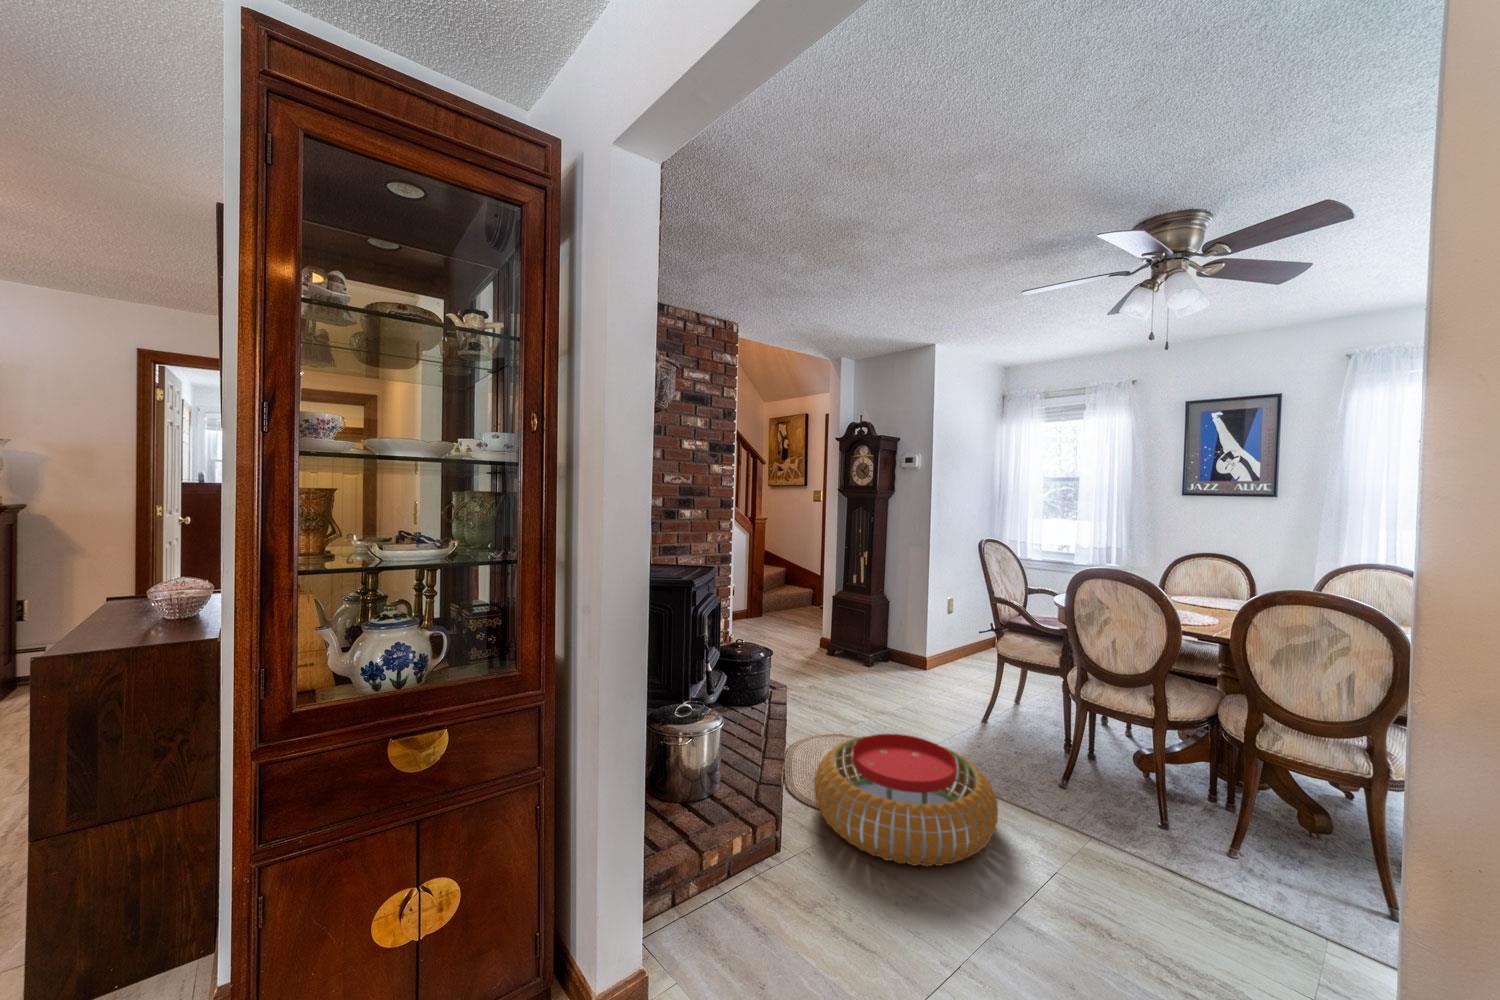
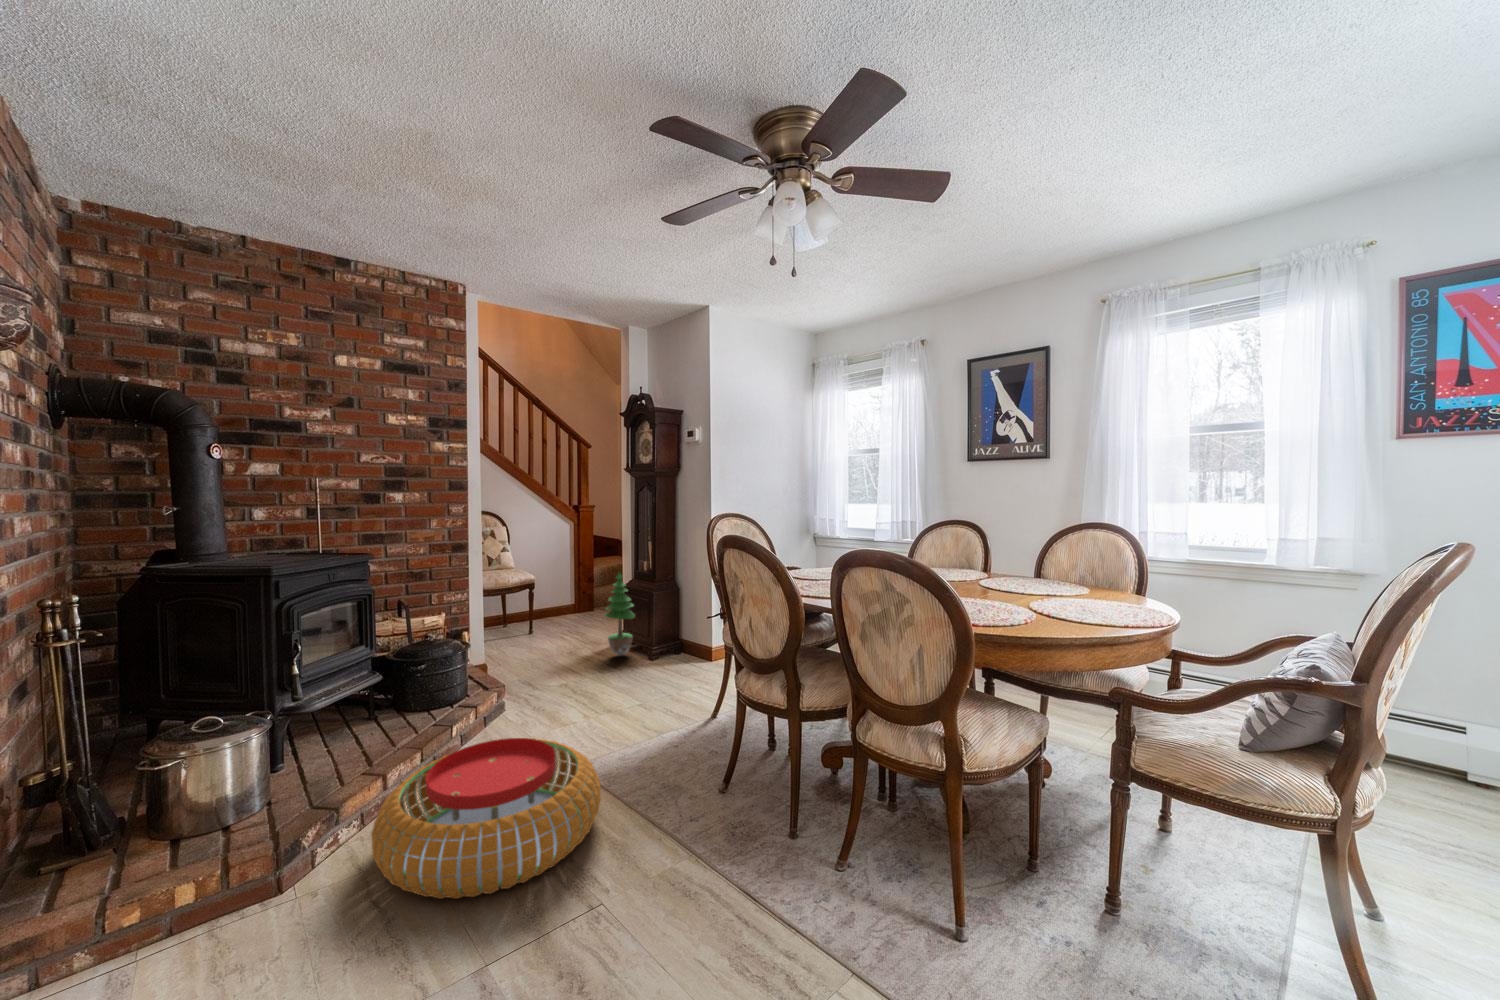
potted tree: none [821,583,850,662] -> present [605,572,634,656]

